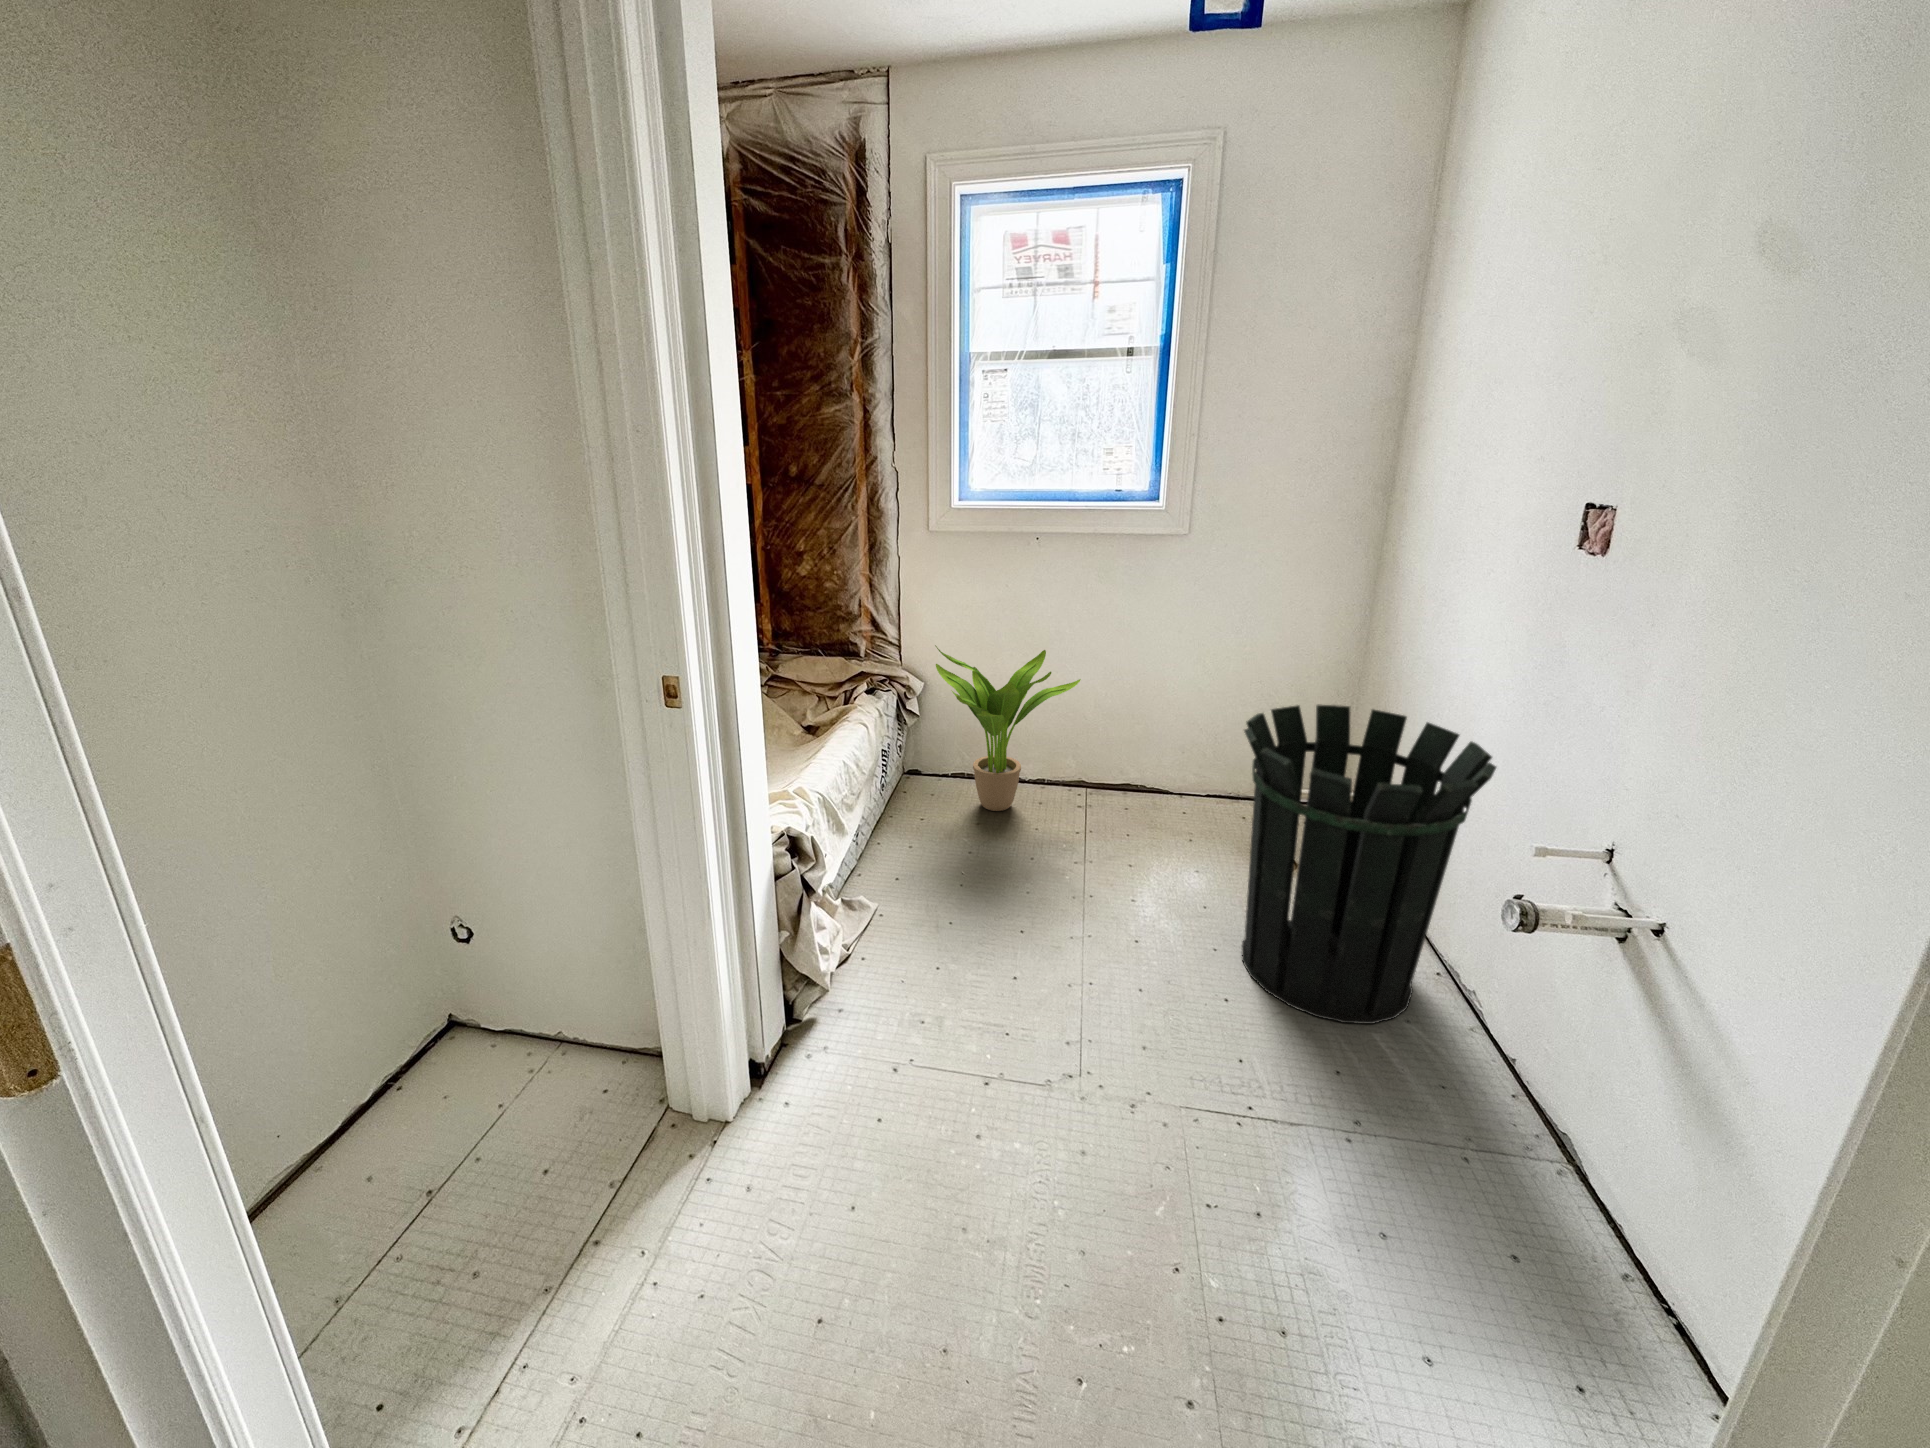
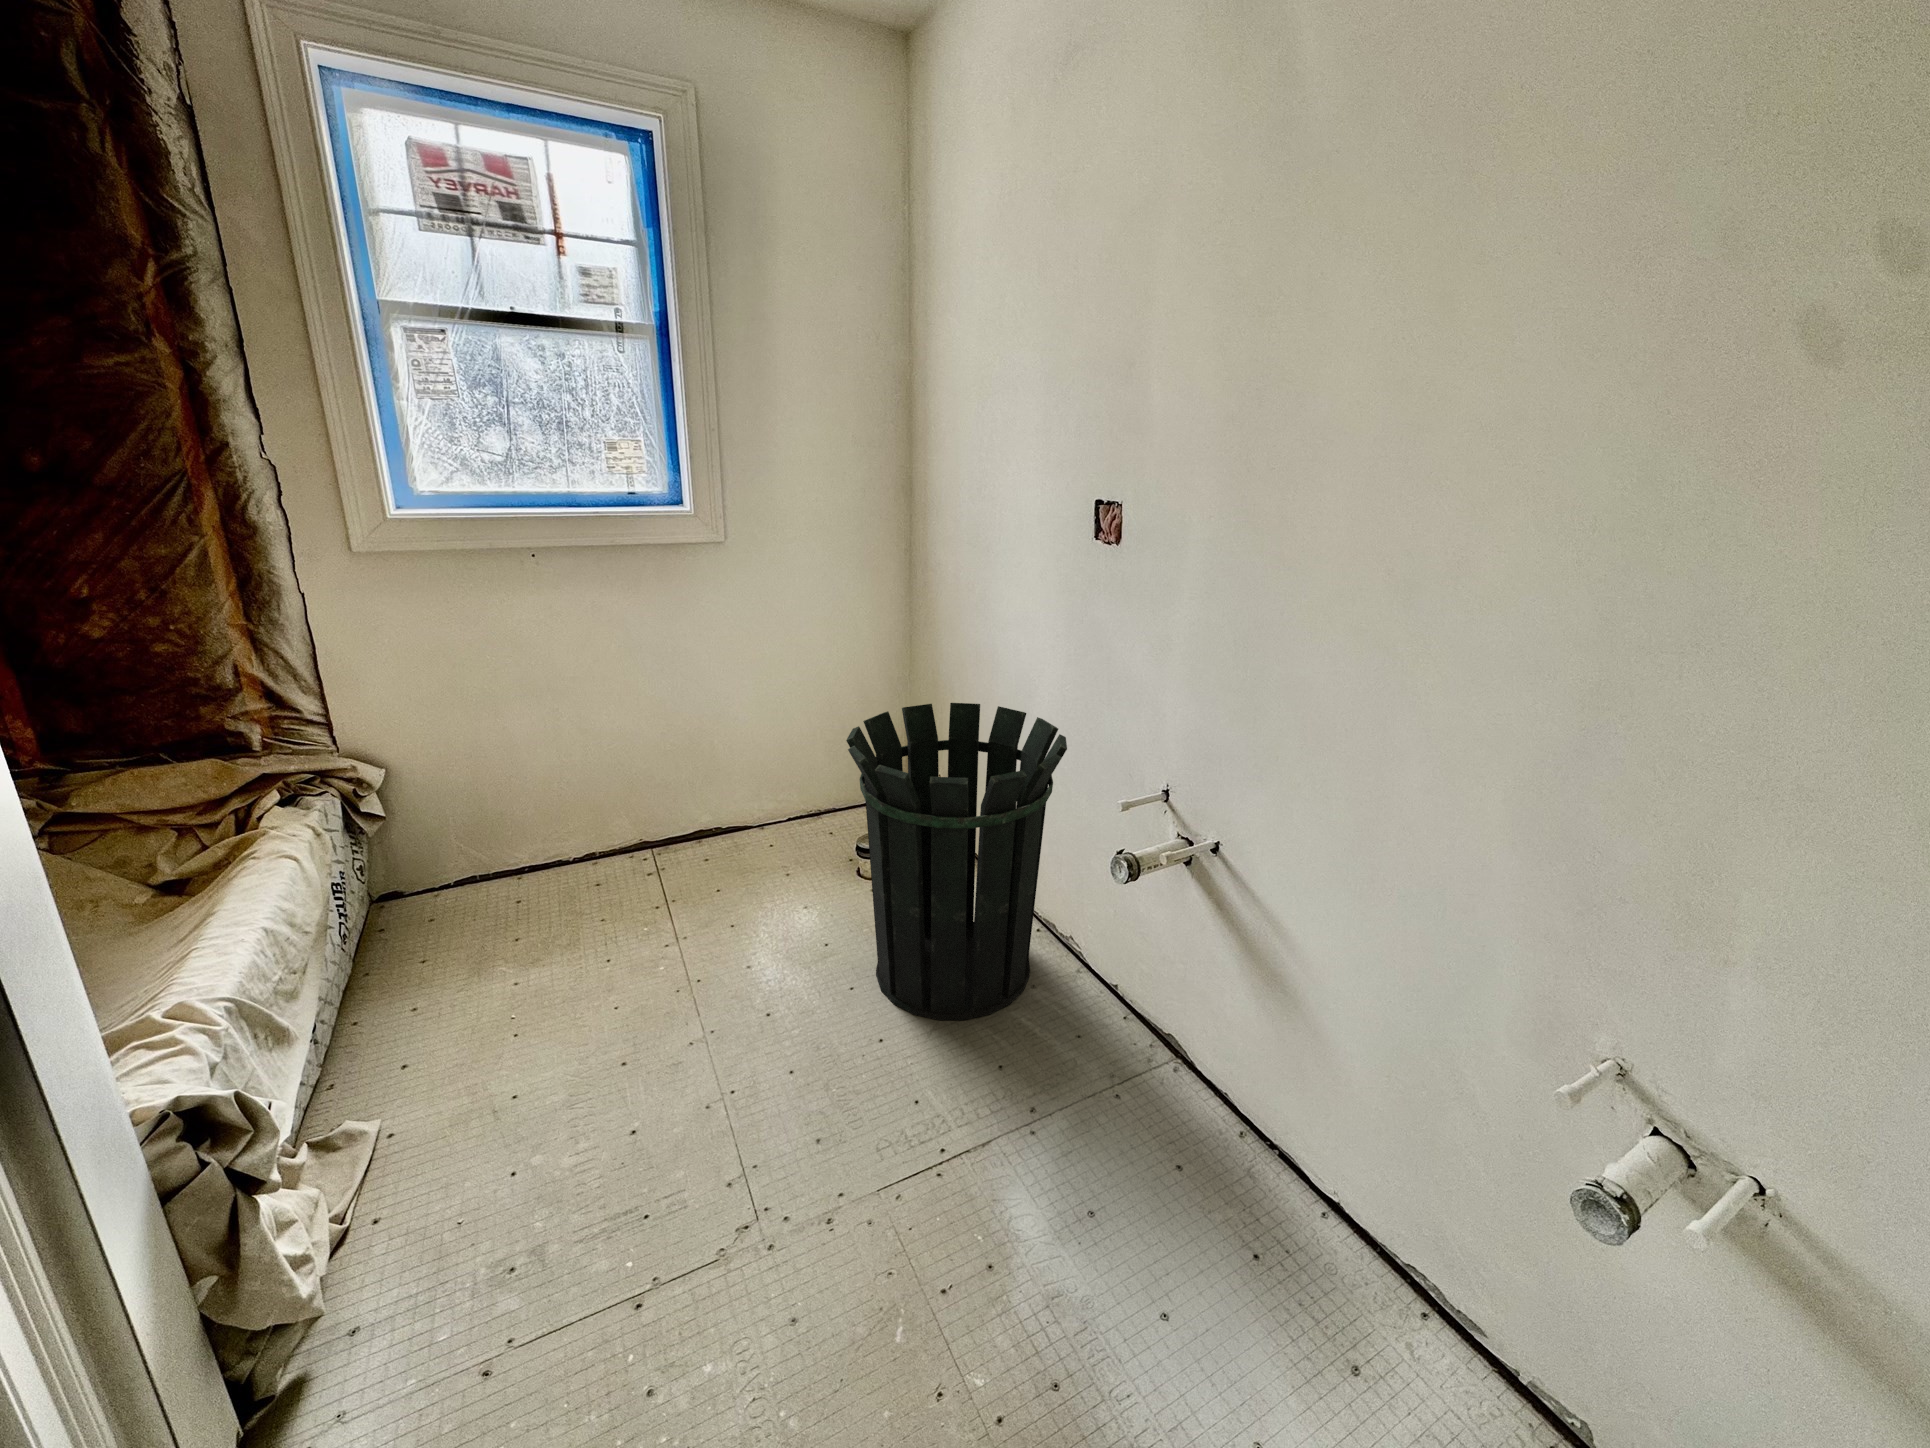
potted plant: present [935,645,1081,811] -> none [399,695,626,918]

